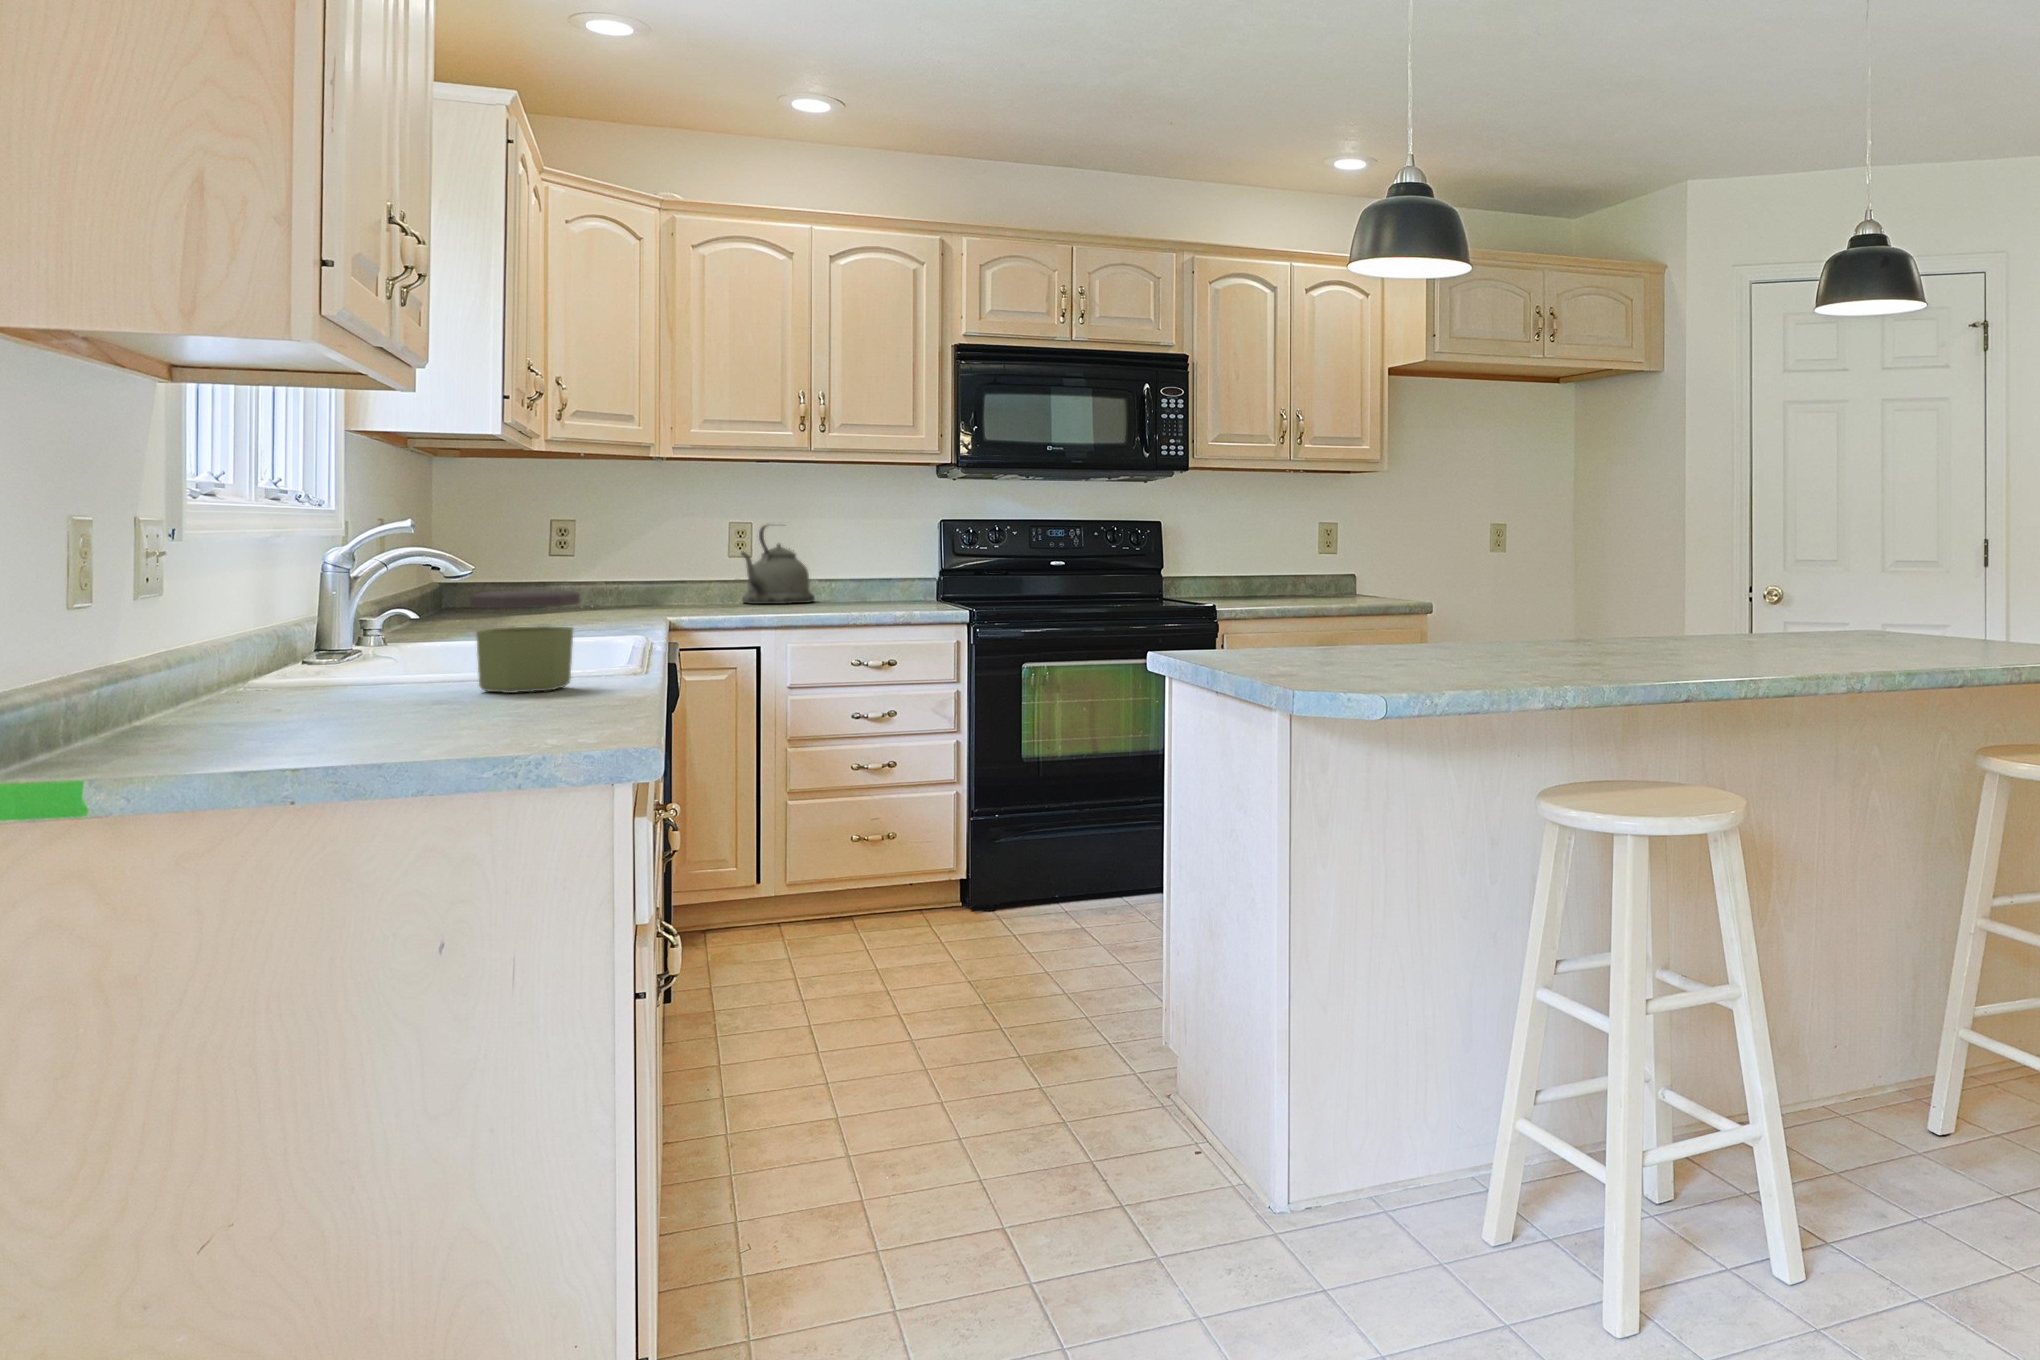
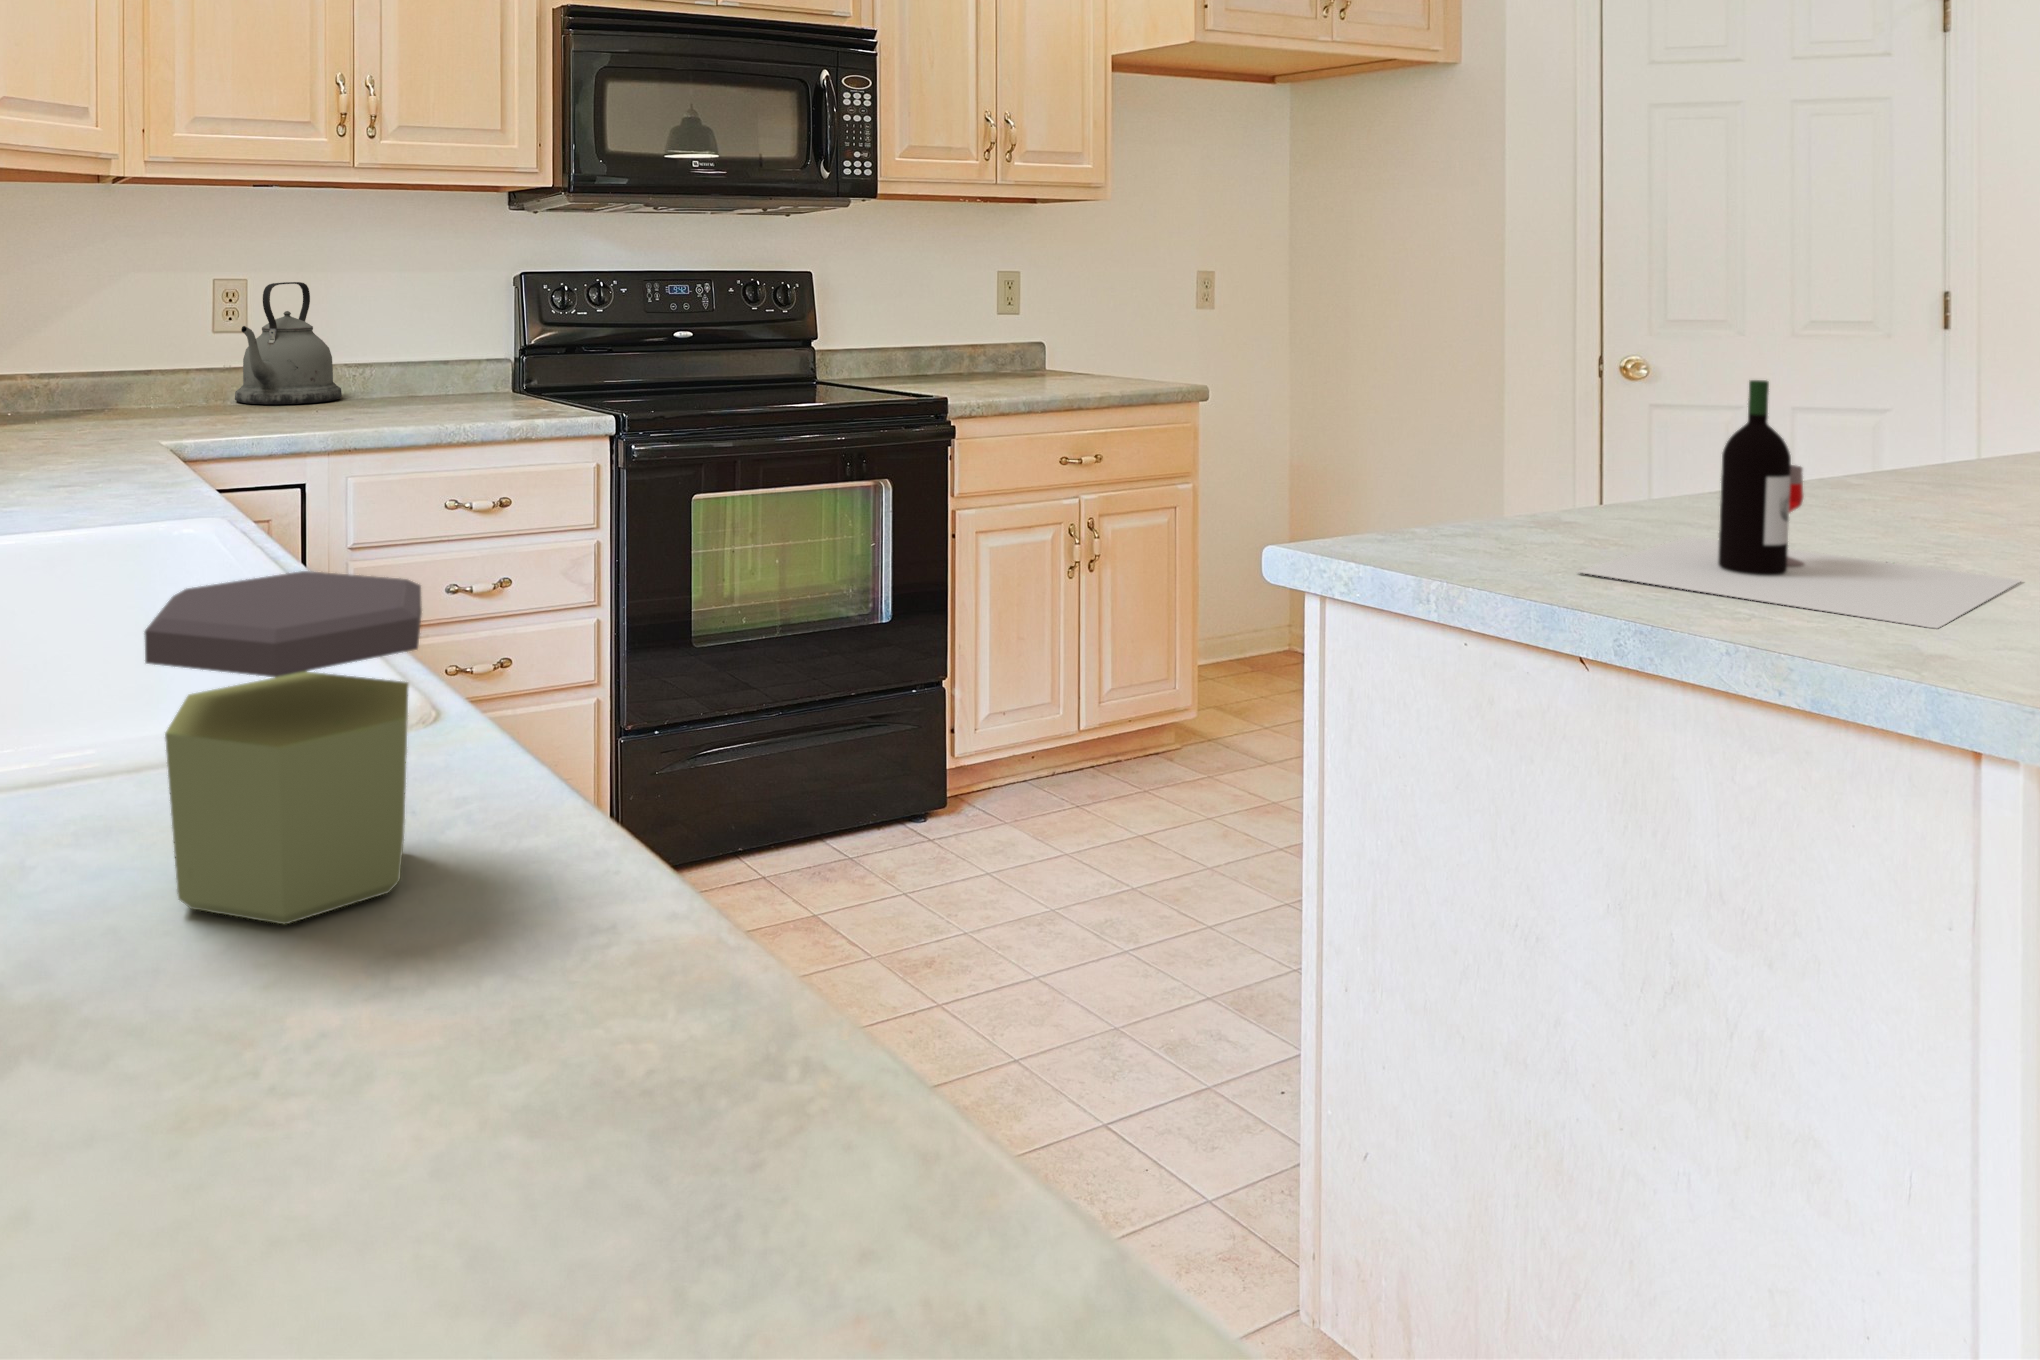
wine bottle: none [1278,556,1492,666] -> present [1577,380,2020,629]

